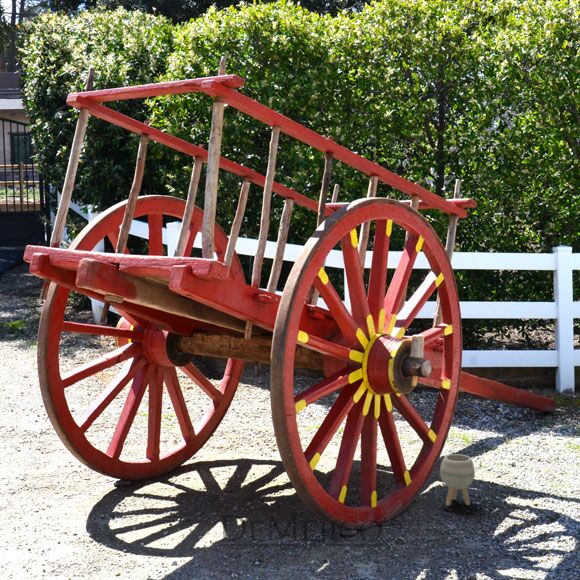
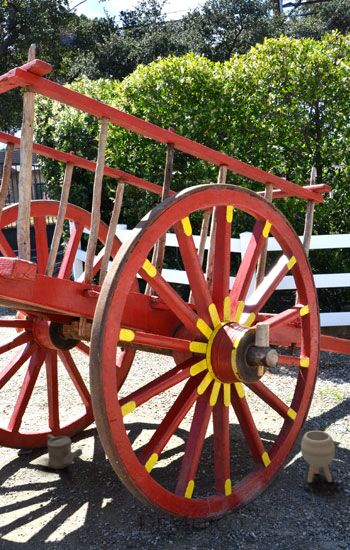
watering can: none [153,461,205,497] -> present [47,434,82,469]

